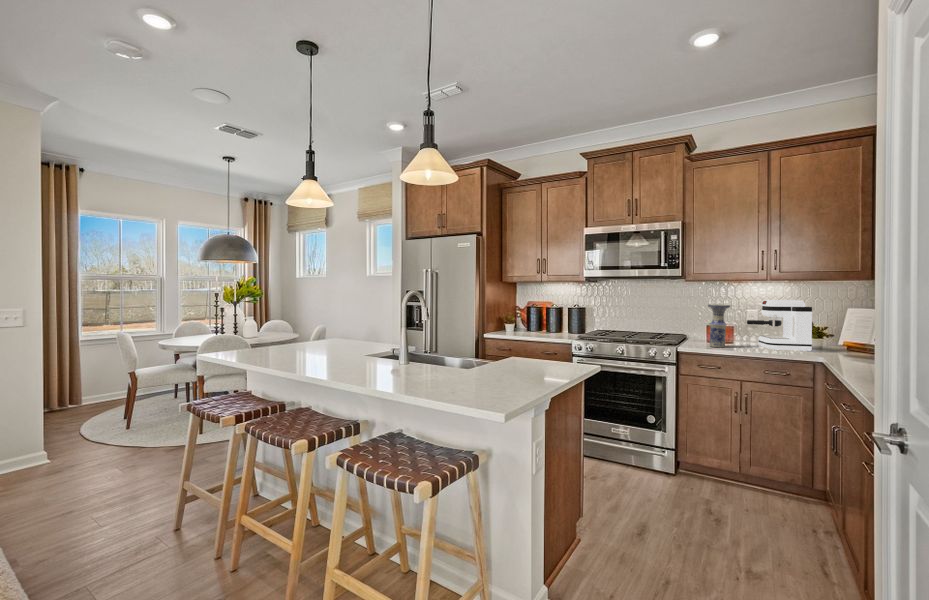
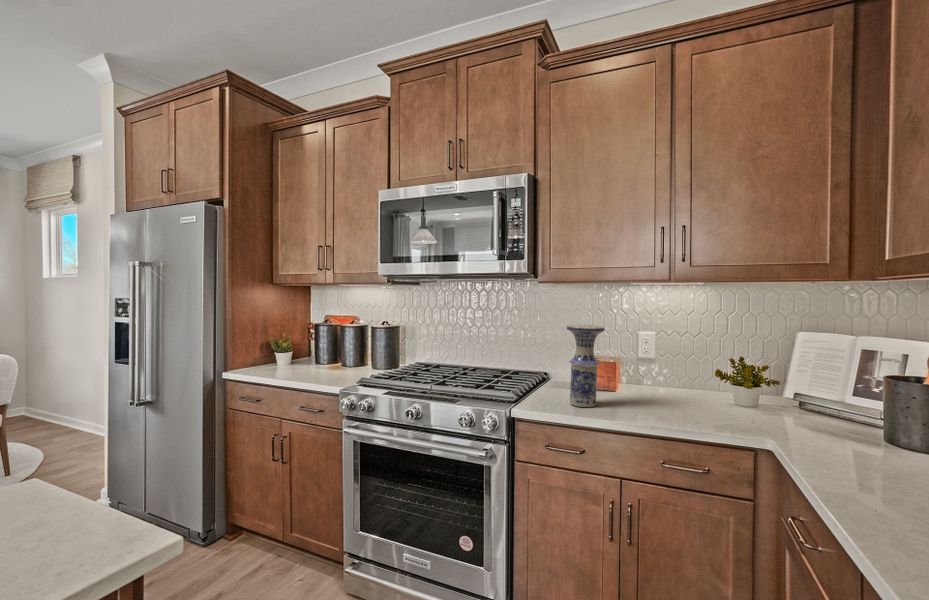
coffee maker: present [747,300,812,351] -> none [633,318,747,420]

